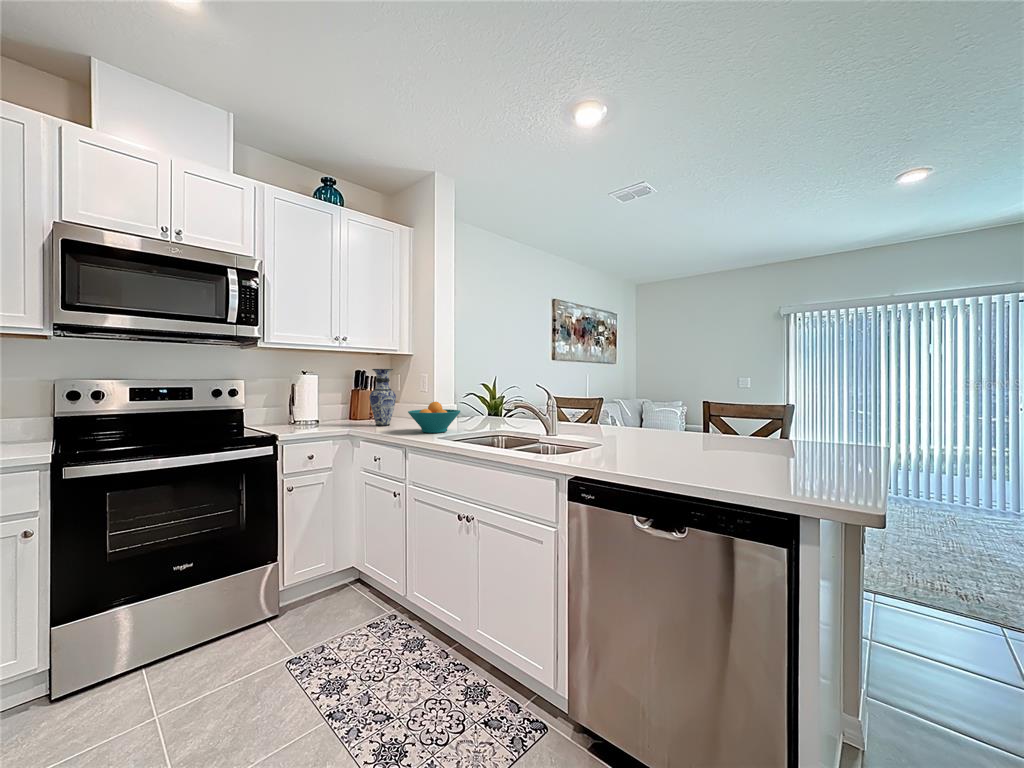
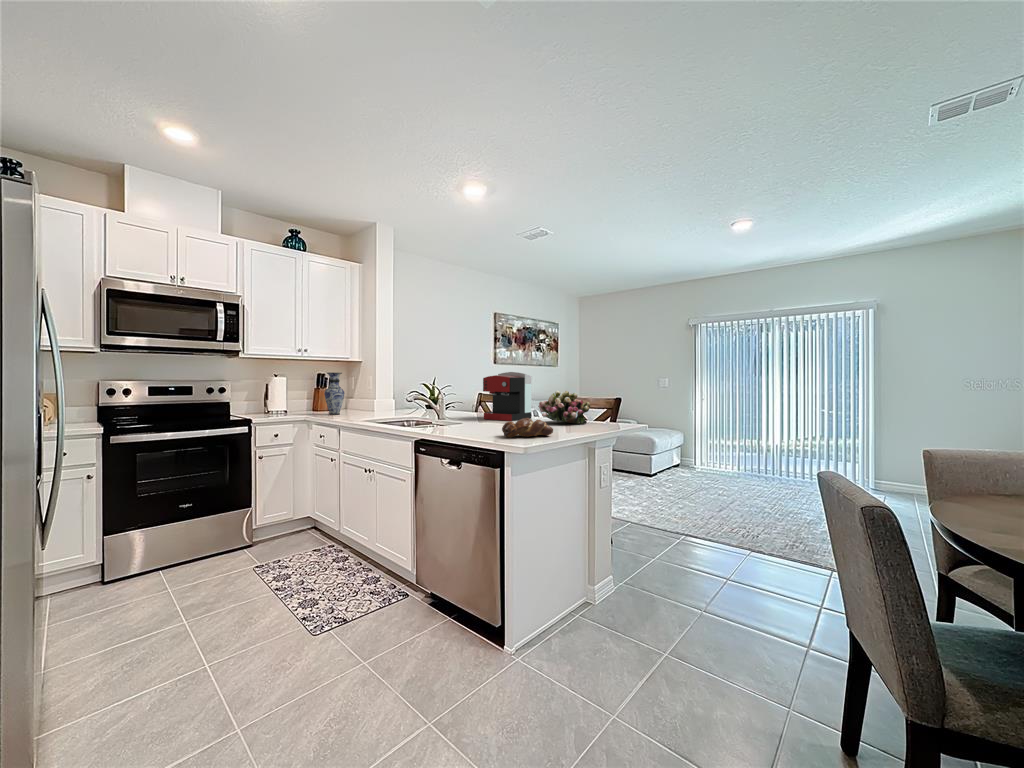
coffee maker: none [603,367,667,437] -> present [483,372,532,421]
flower arrangement: none [697,393,784,443] -> present [538,391,590,424]
fruit bowl: present [408,402,460,433] -> none [346,396,386,418]
bread loaf: none [723,440,817,477] -> present [502,418,553,437]

